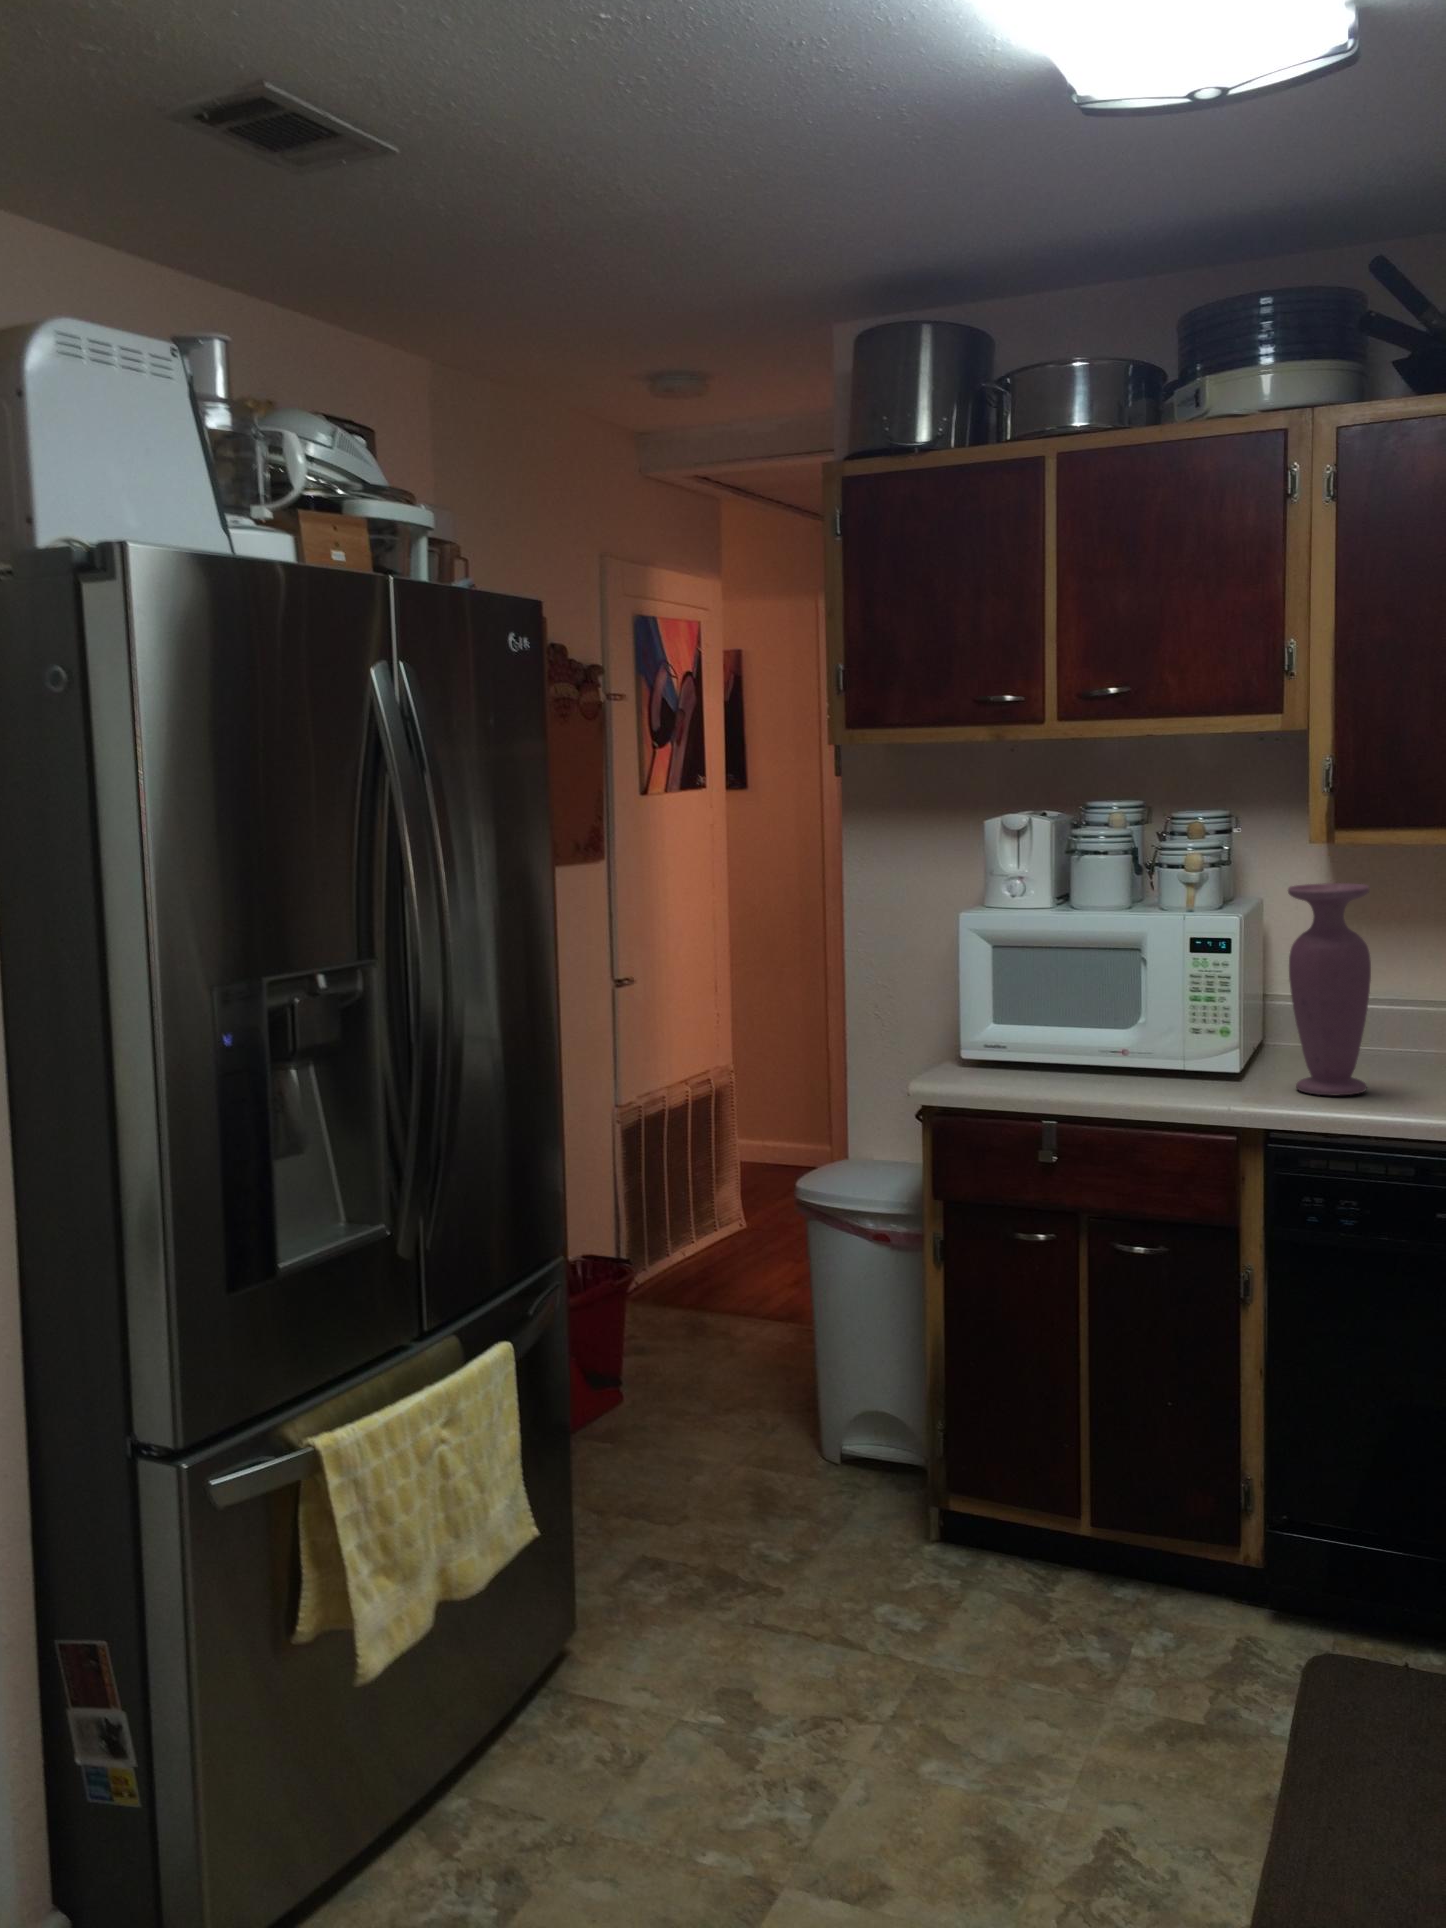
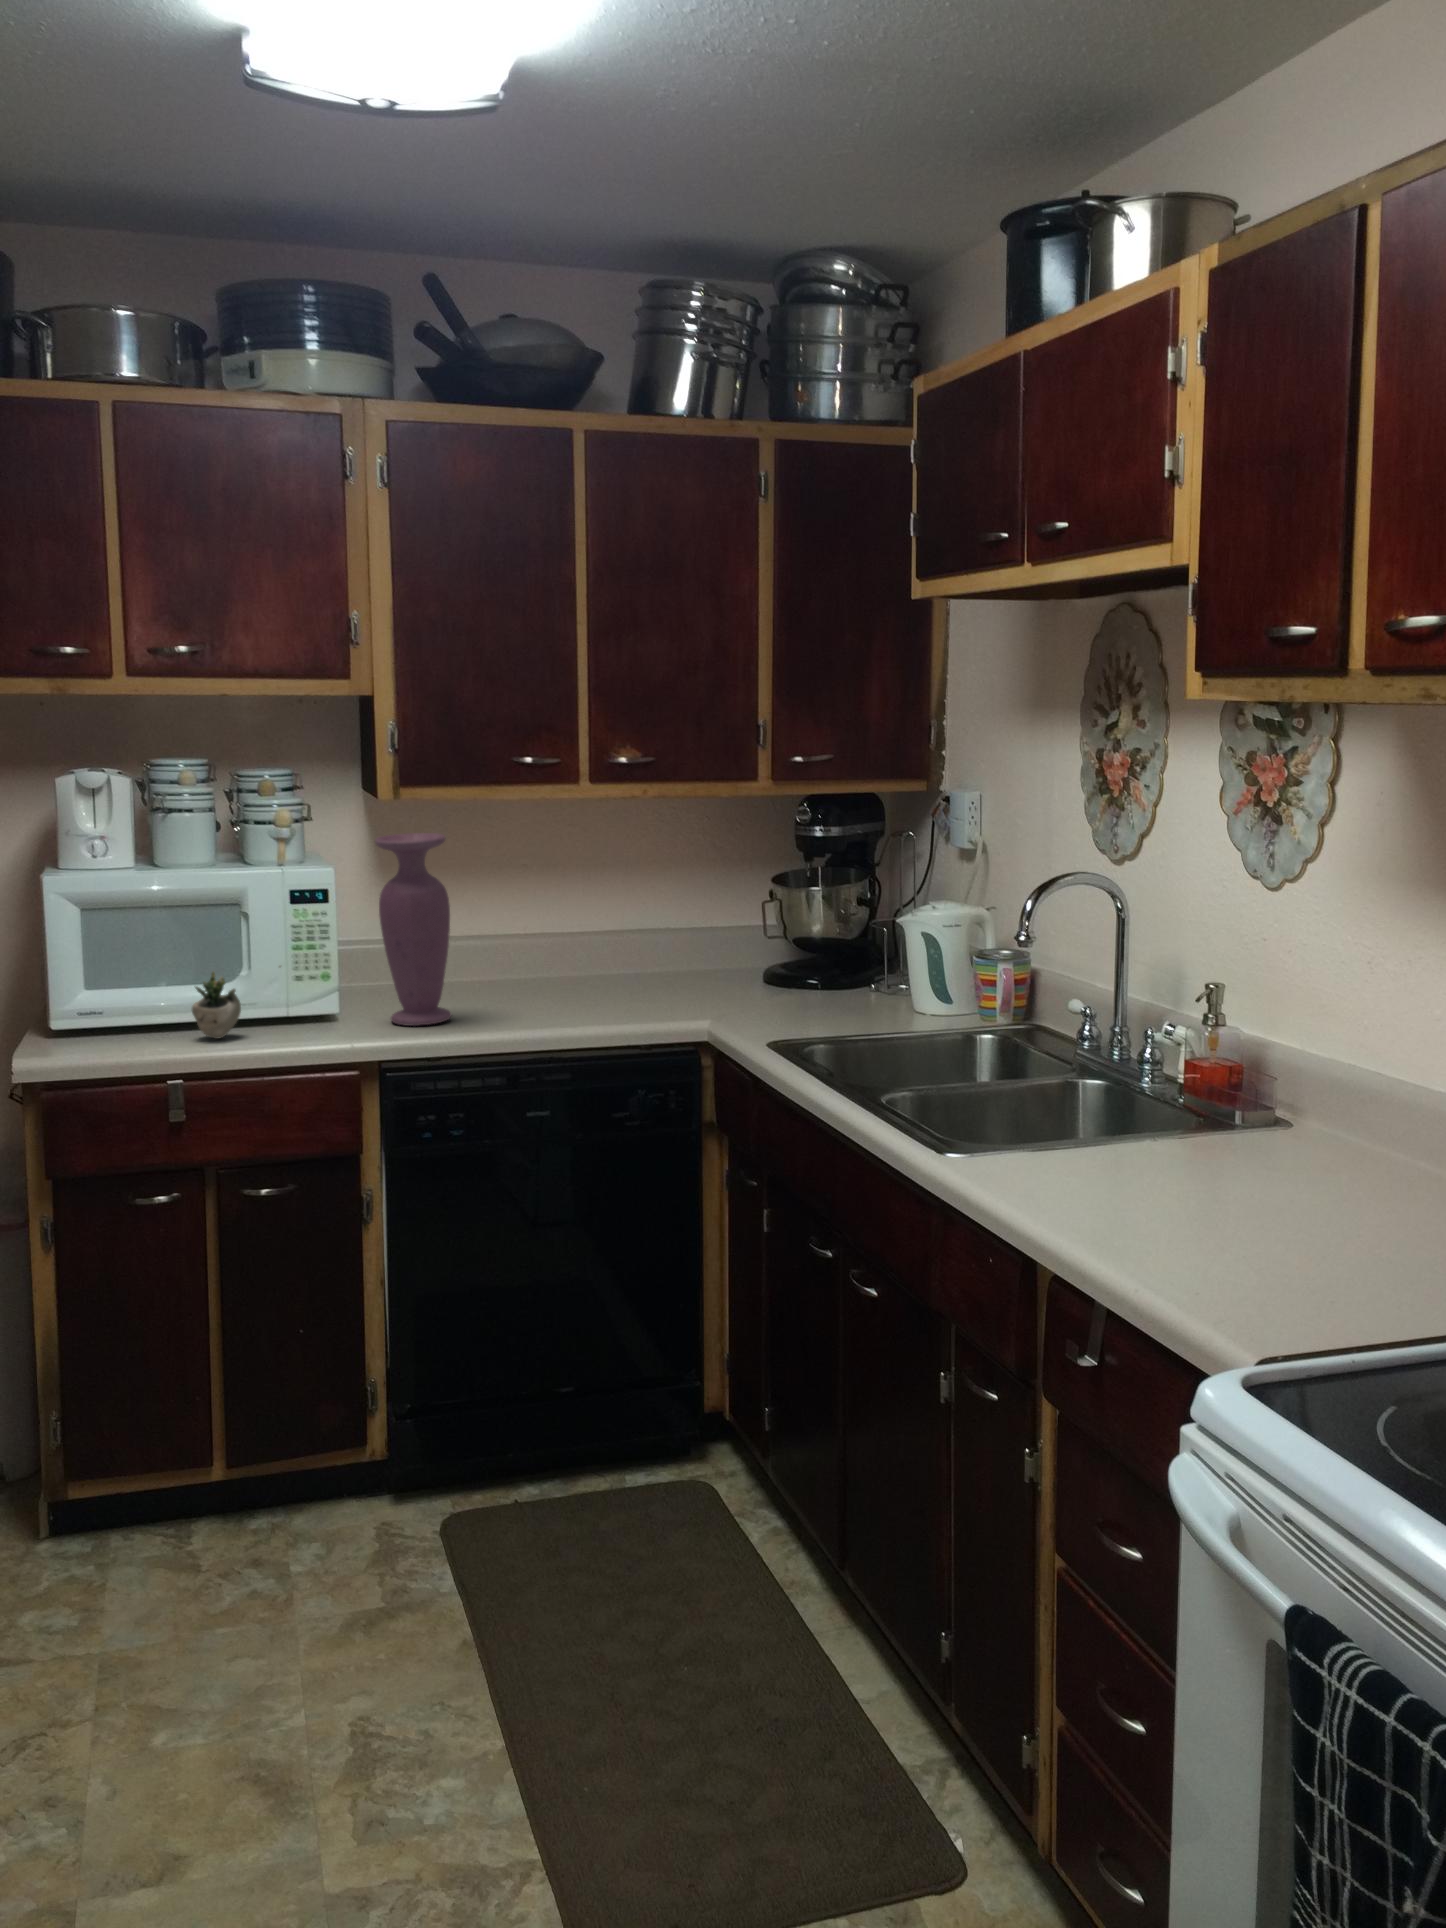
succulent plant: none [1082,1013,1171,1083] -> present [192,966,281,1039]

